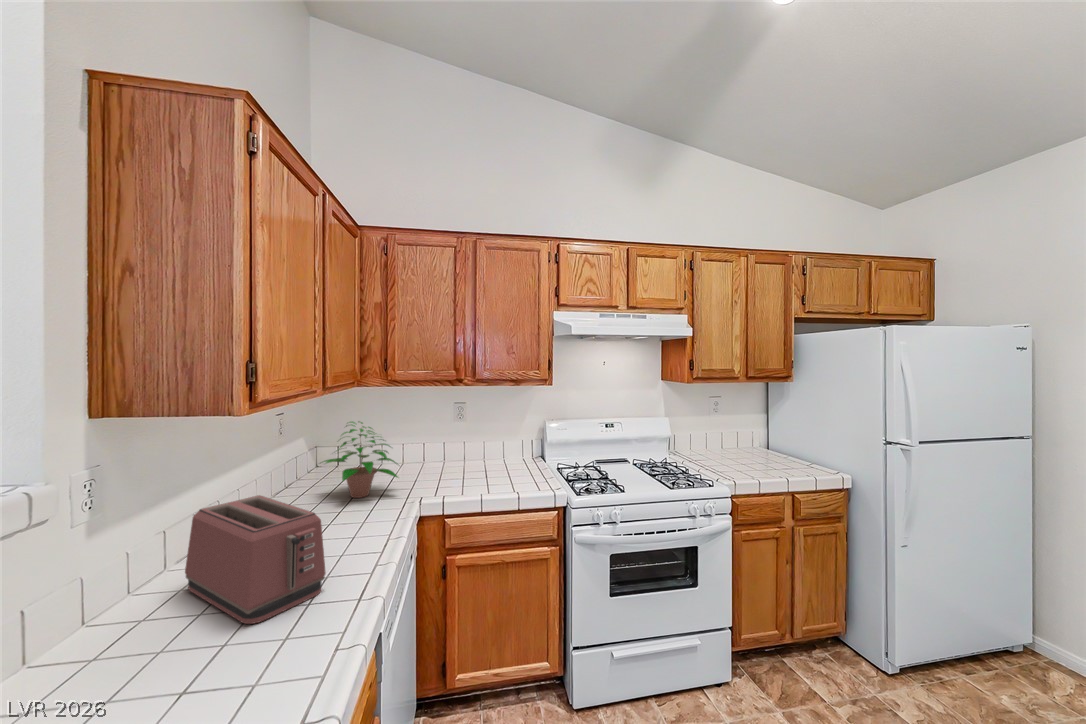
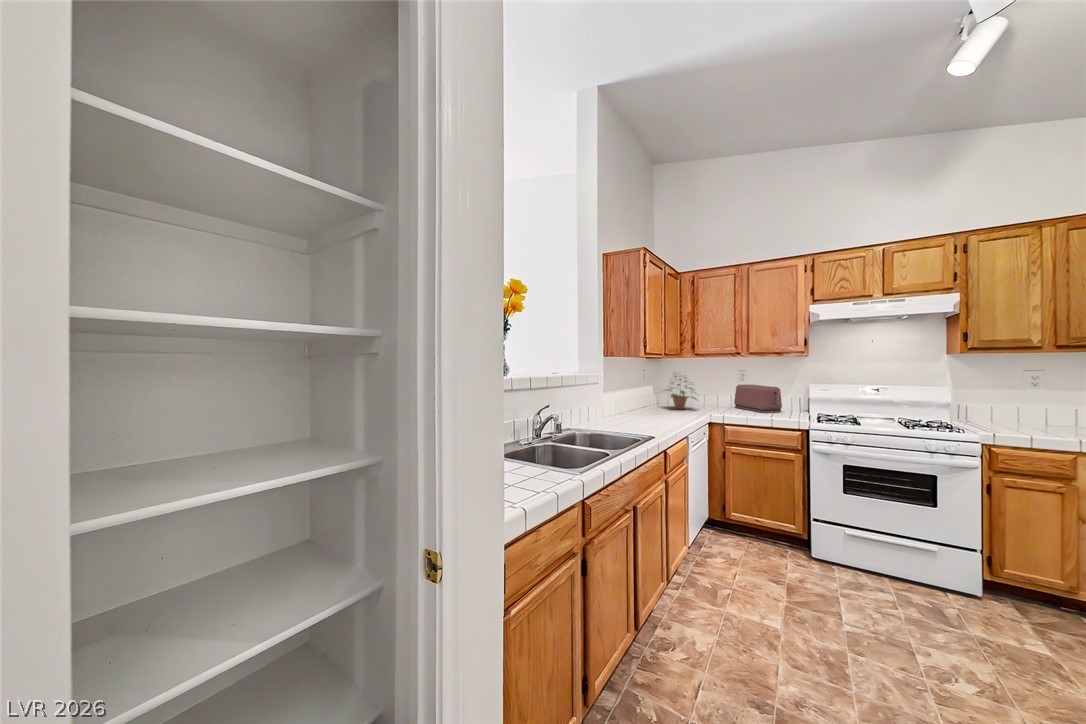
toaster: present [185,495,326,624] -> present [734,384,782,413]

